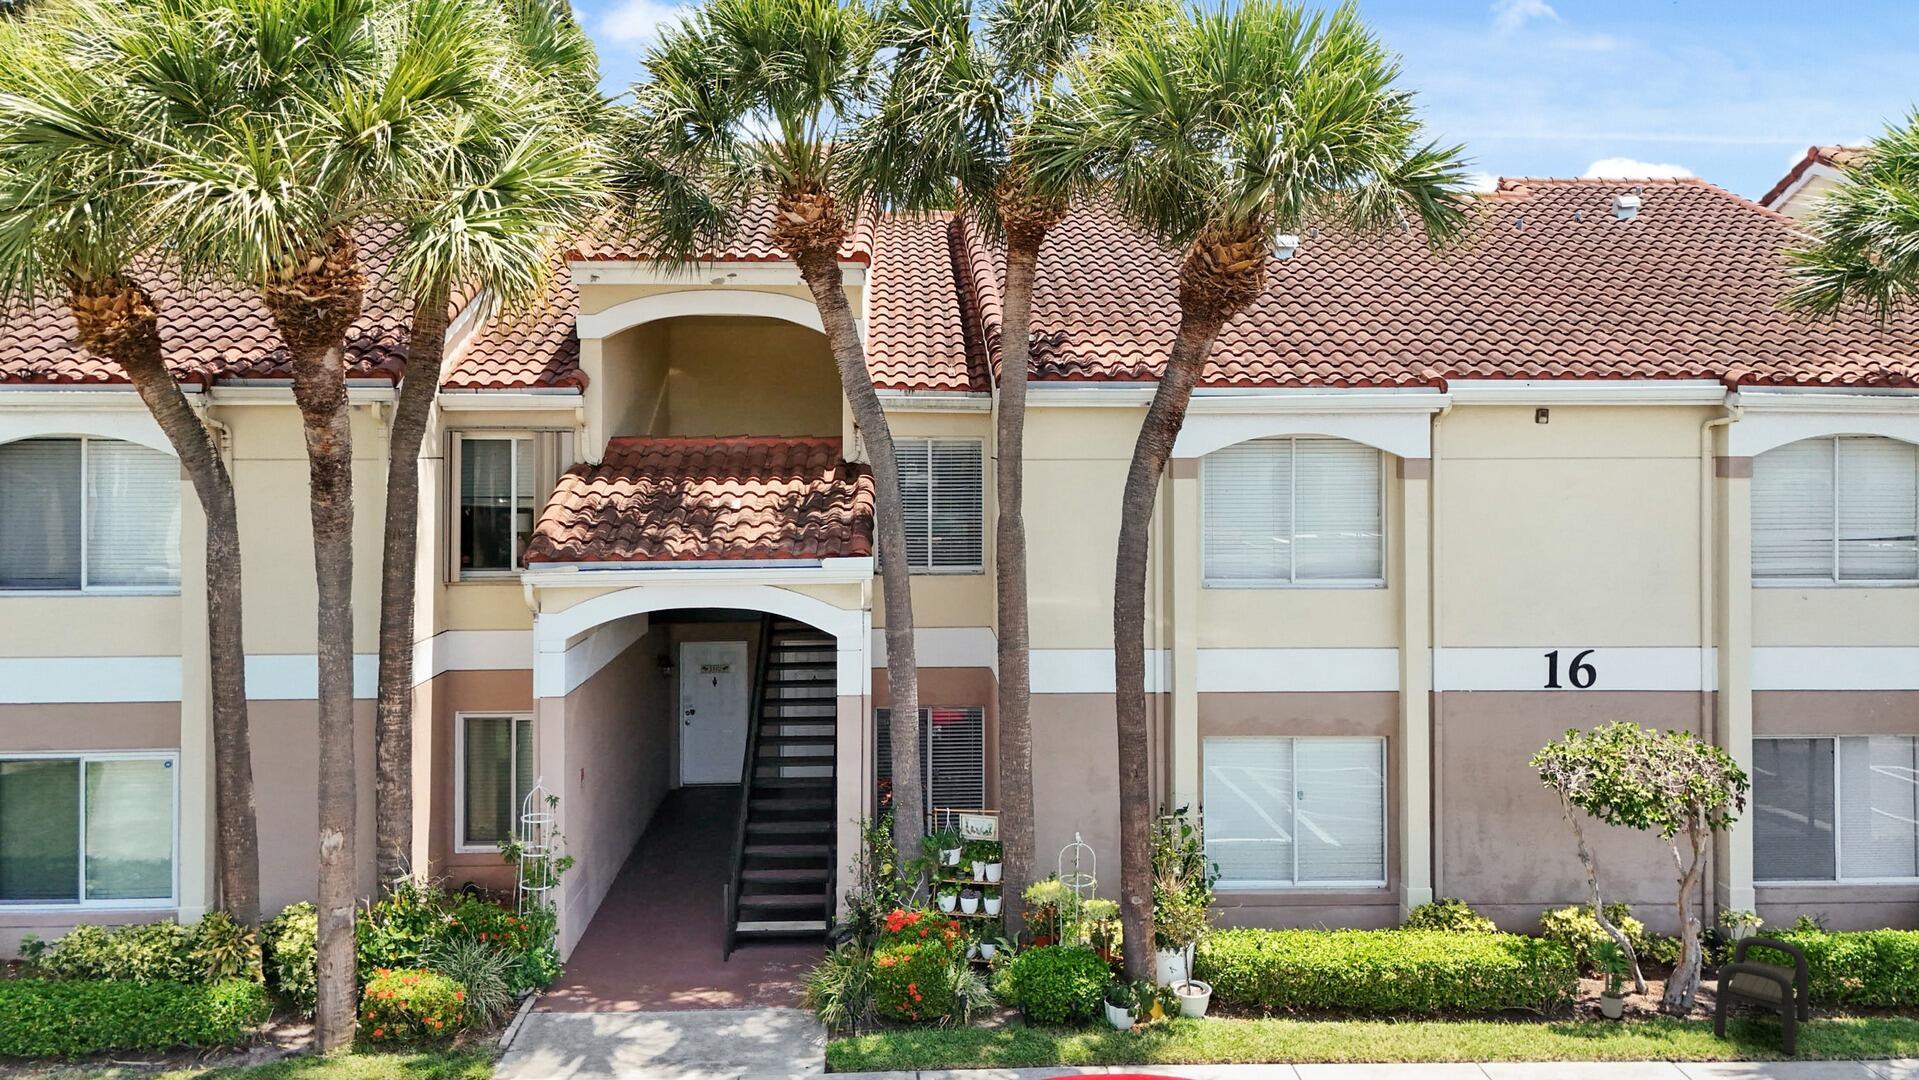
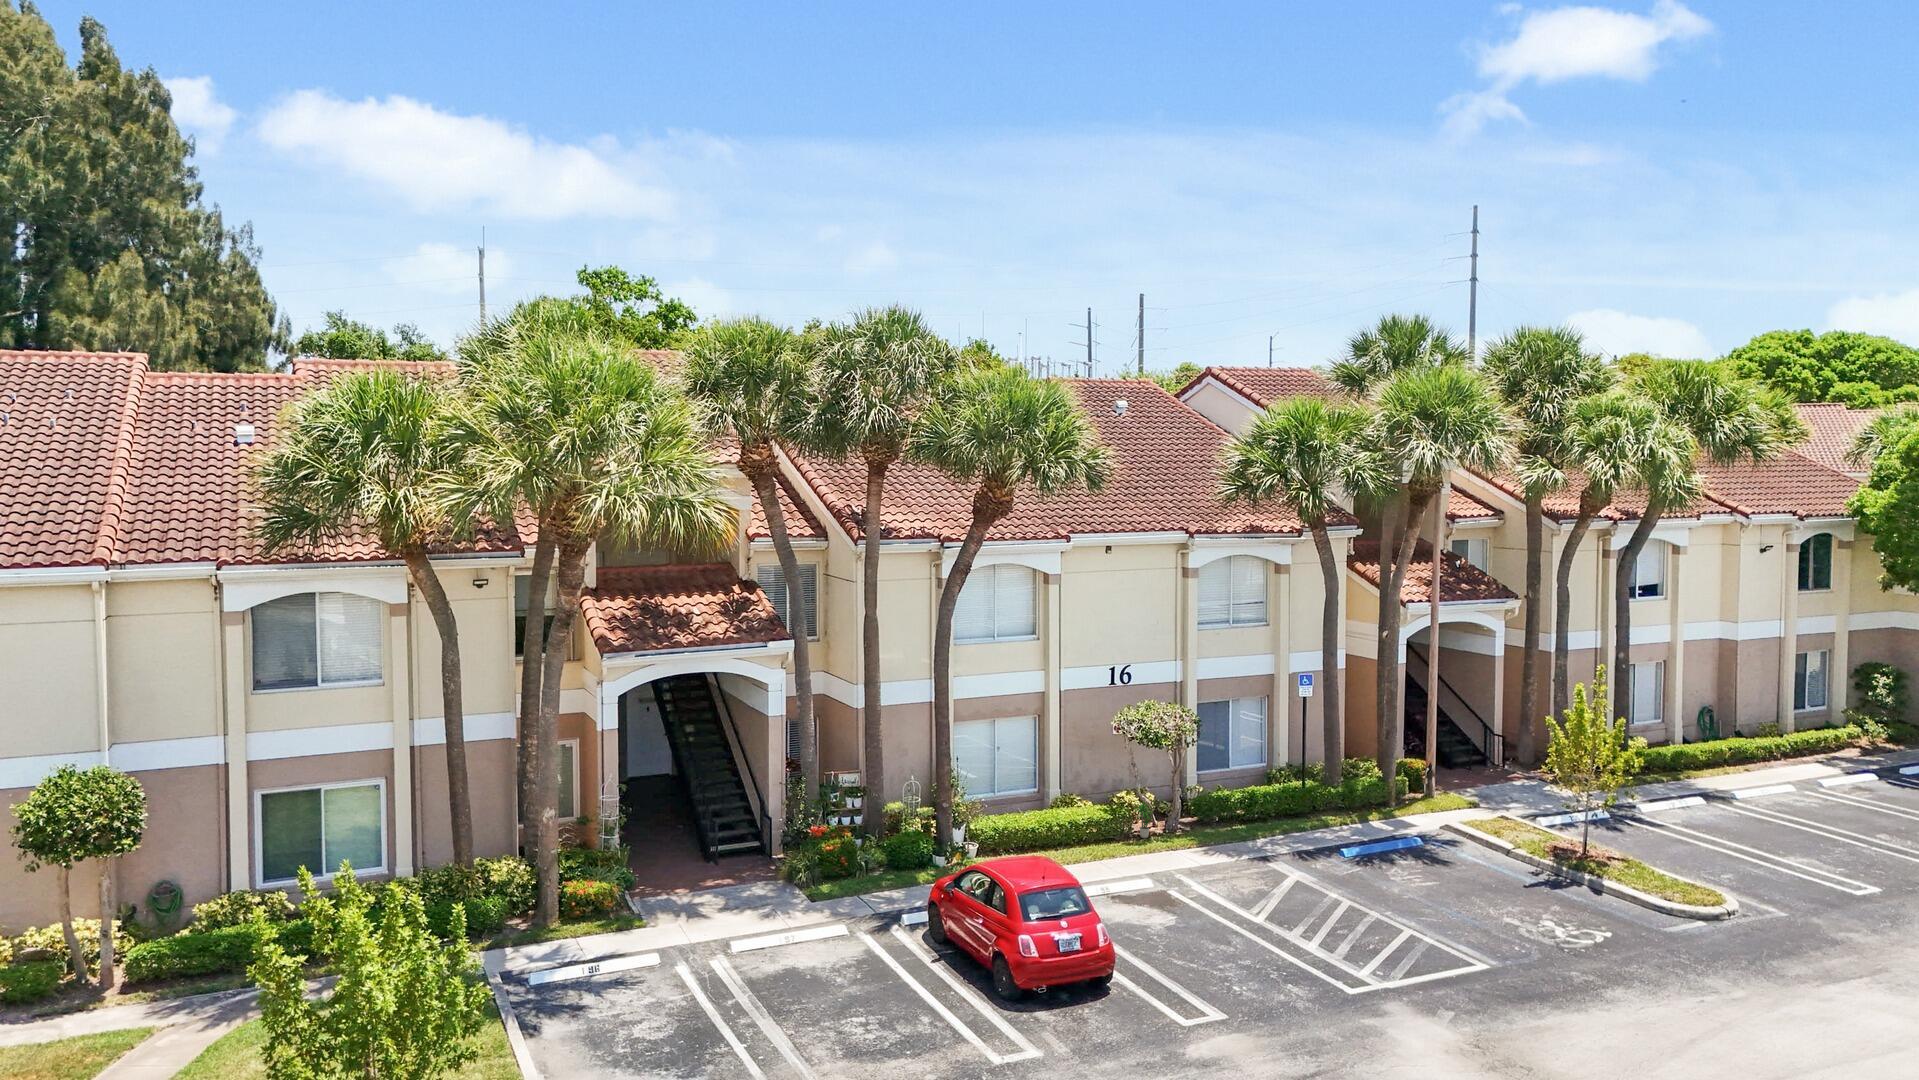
bench: present [1714,937,1808,1054] -> none [1185,795,1222,841]

